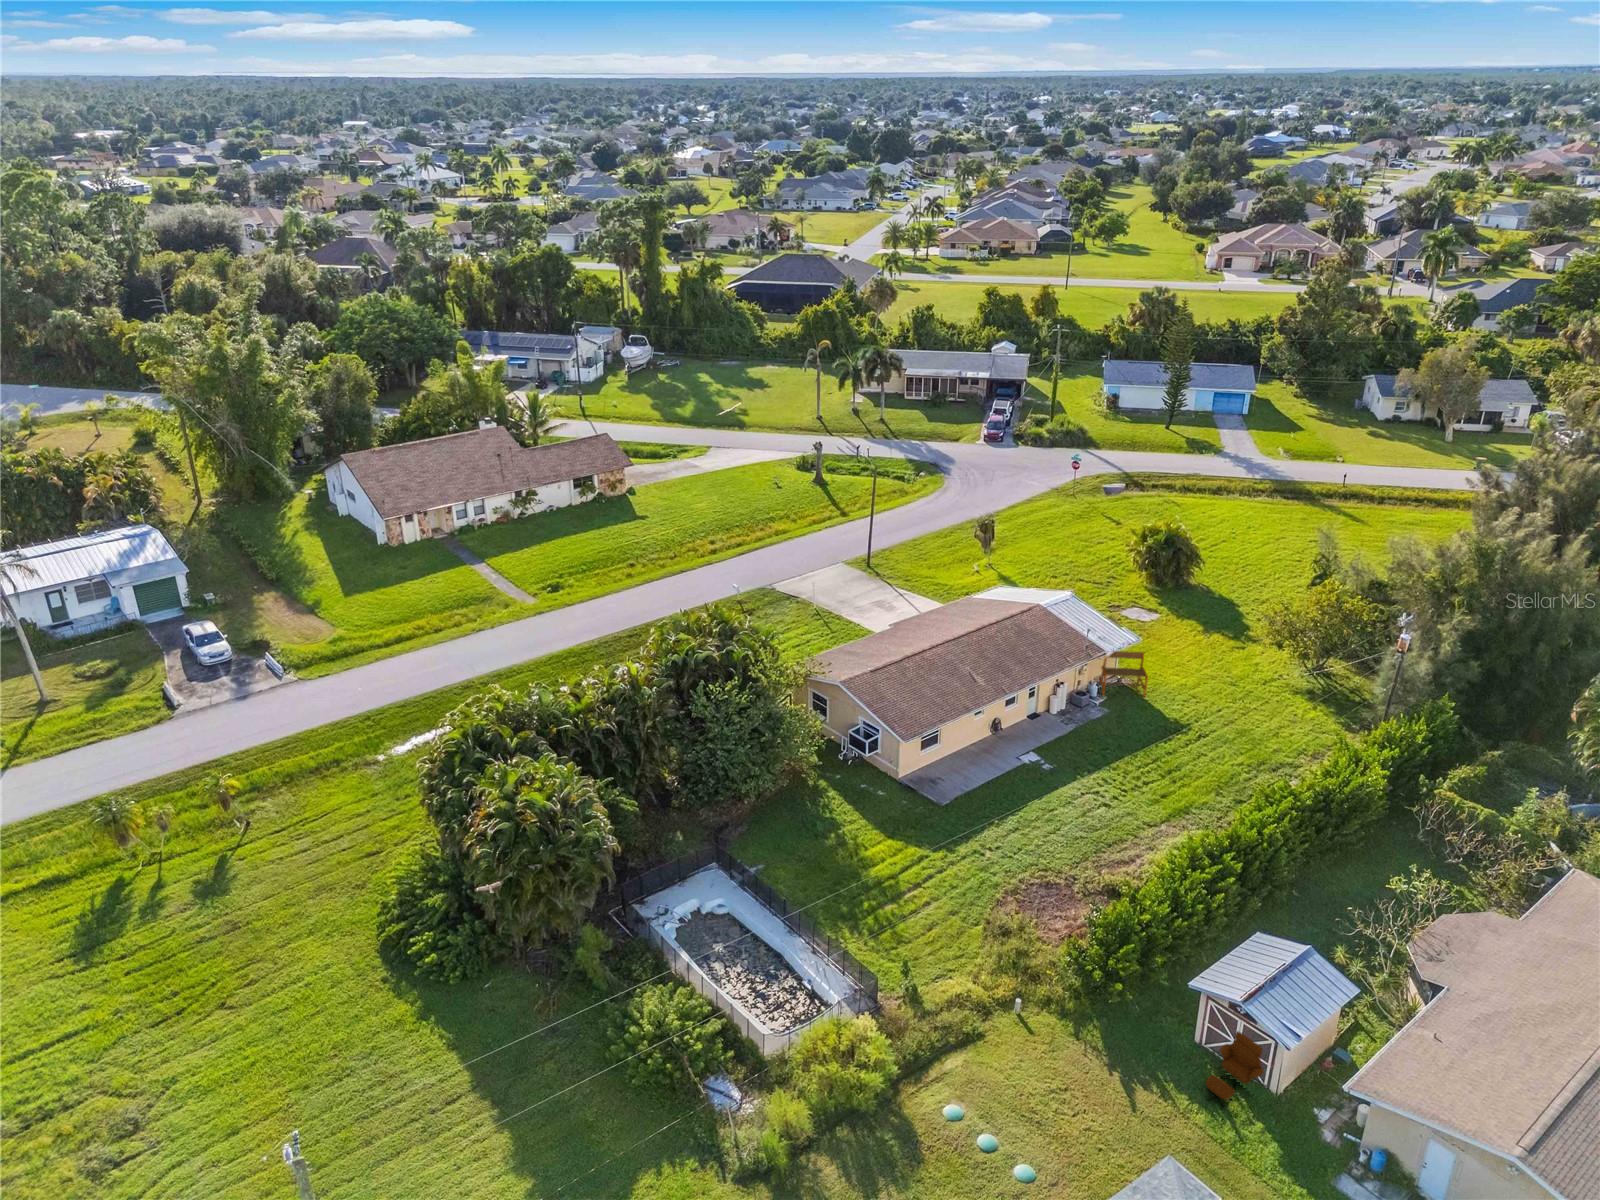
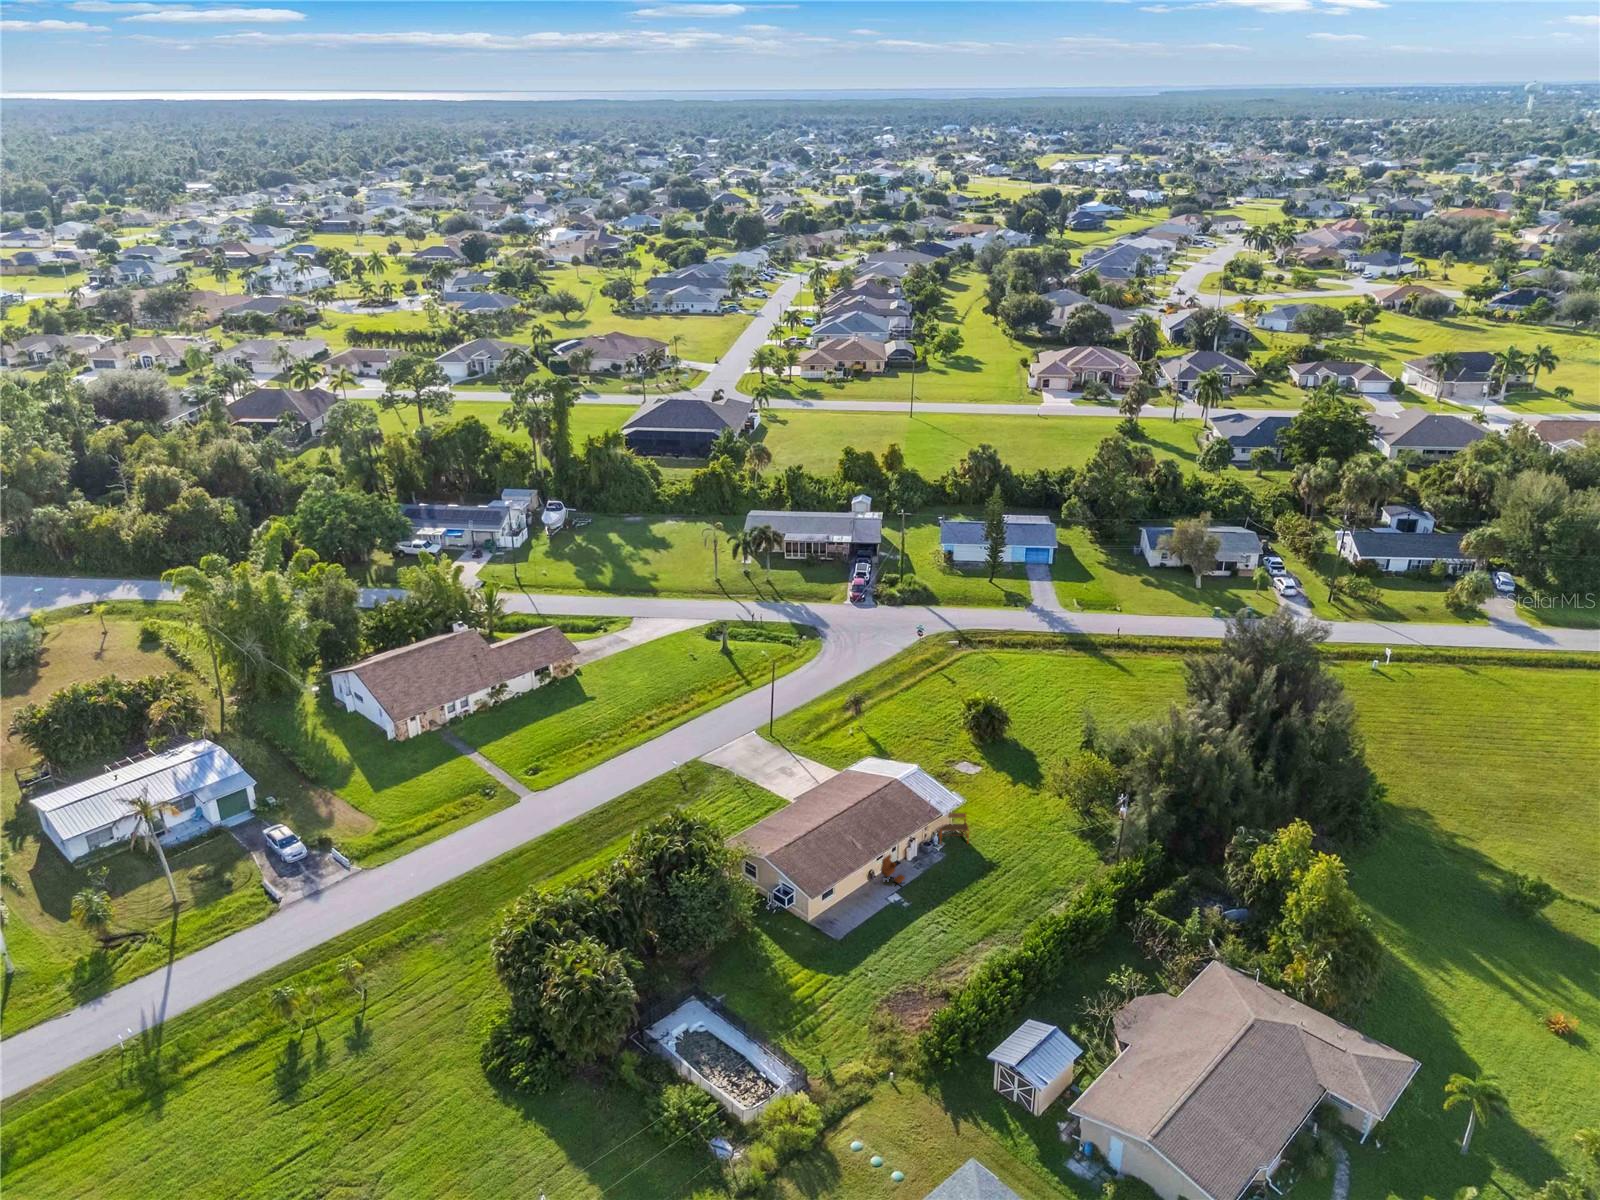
lounge chair: present [1206,1032,1264,1108] -> present [881,855,905,884]

